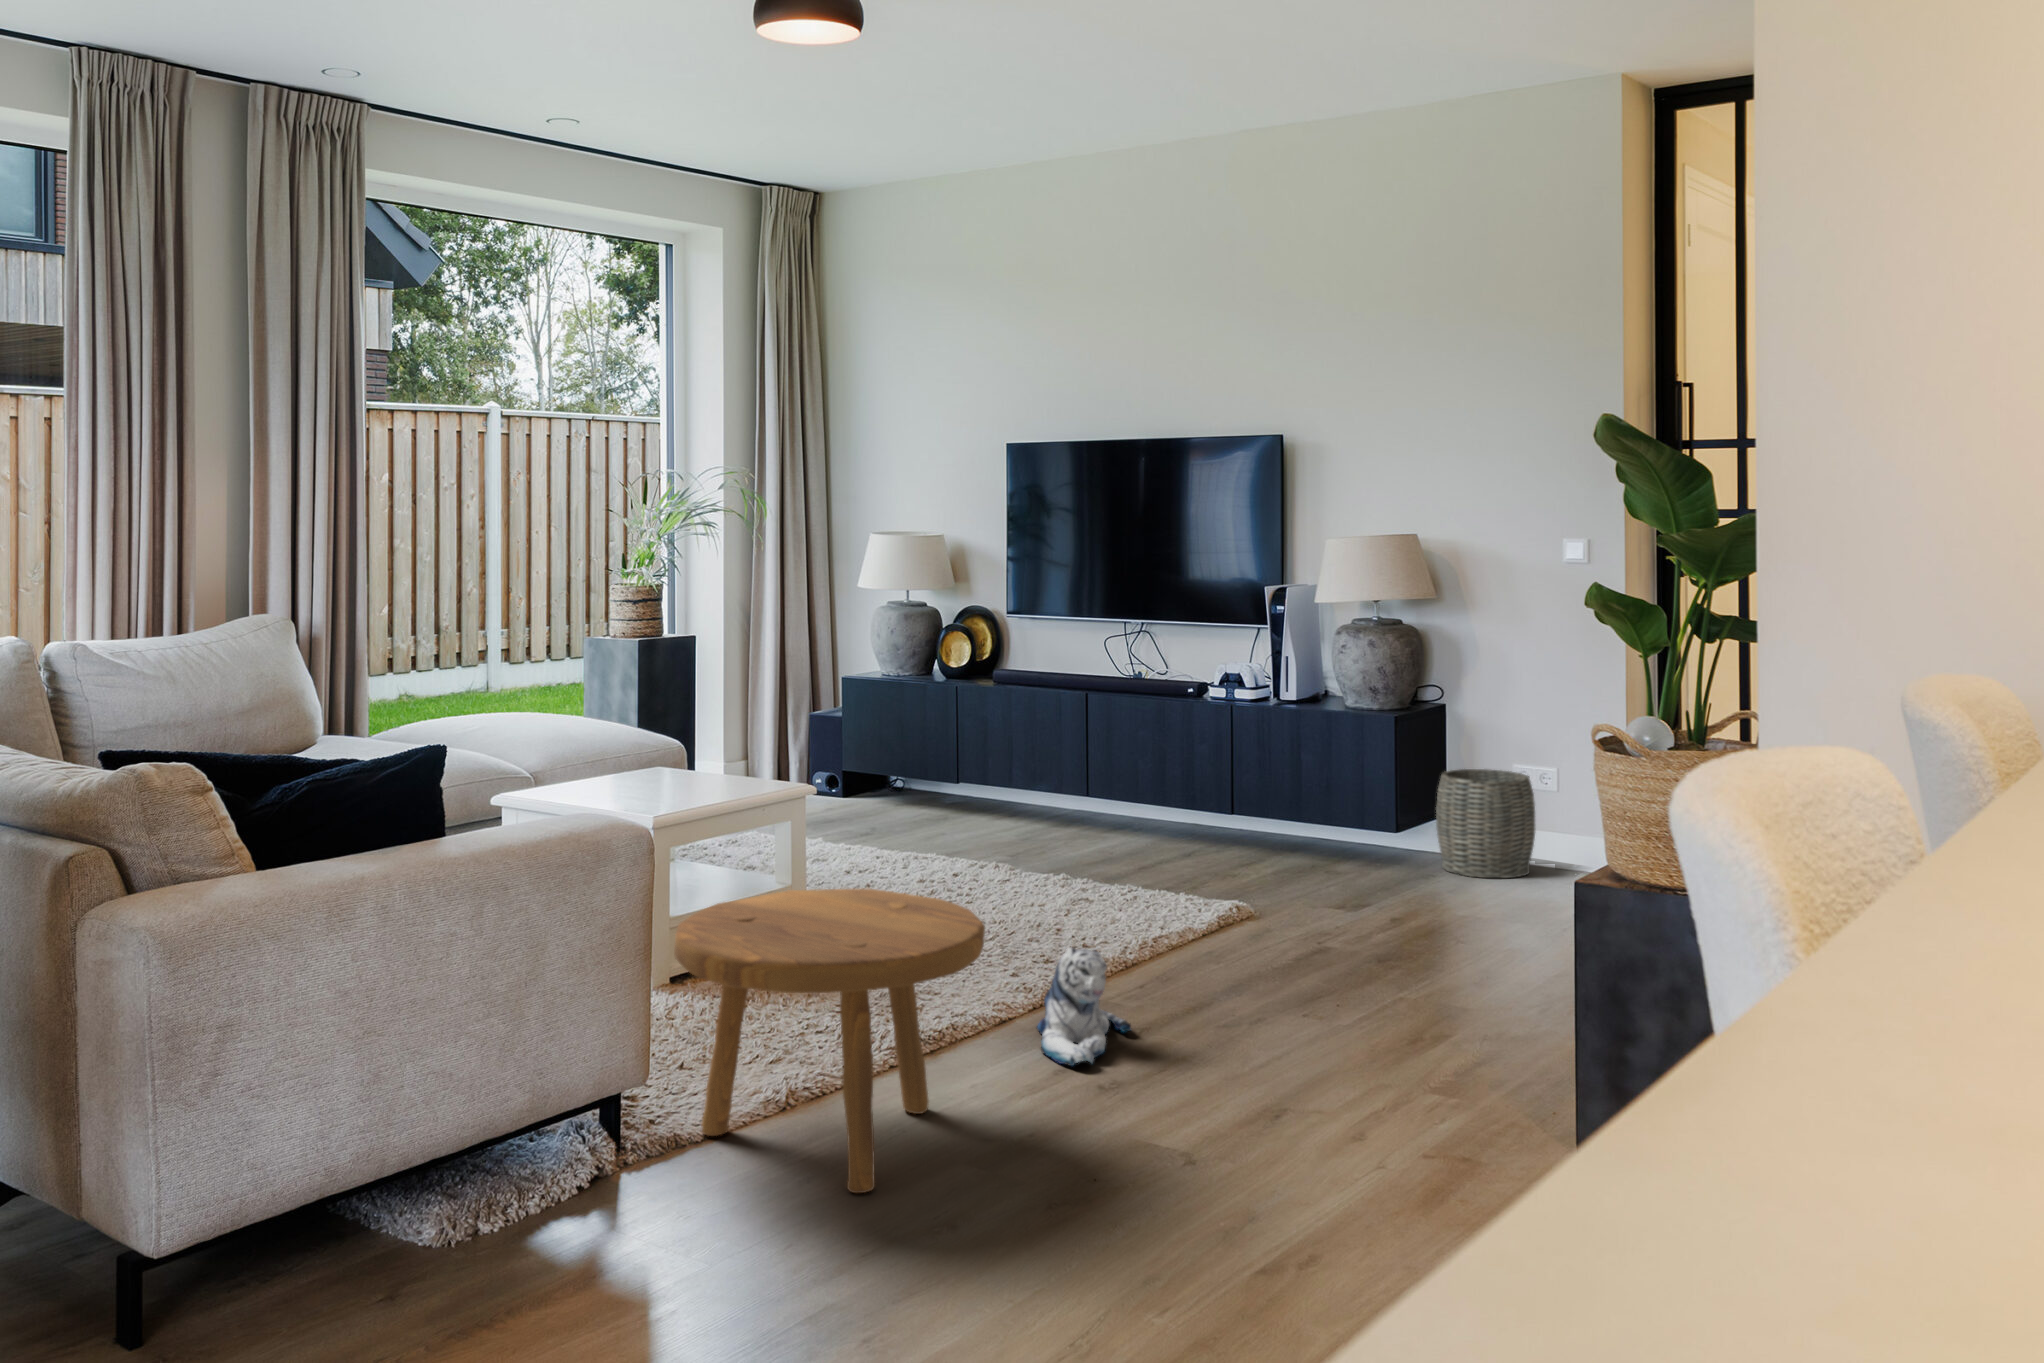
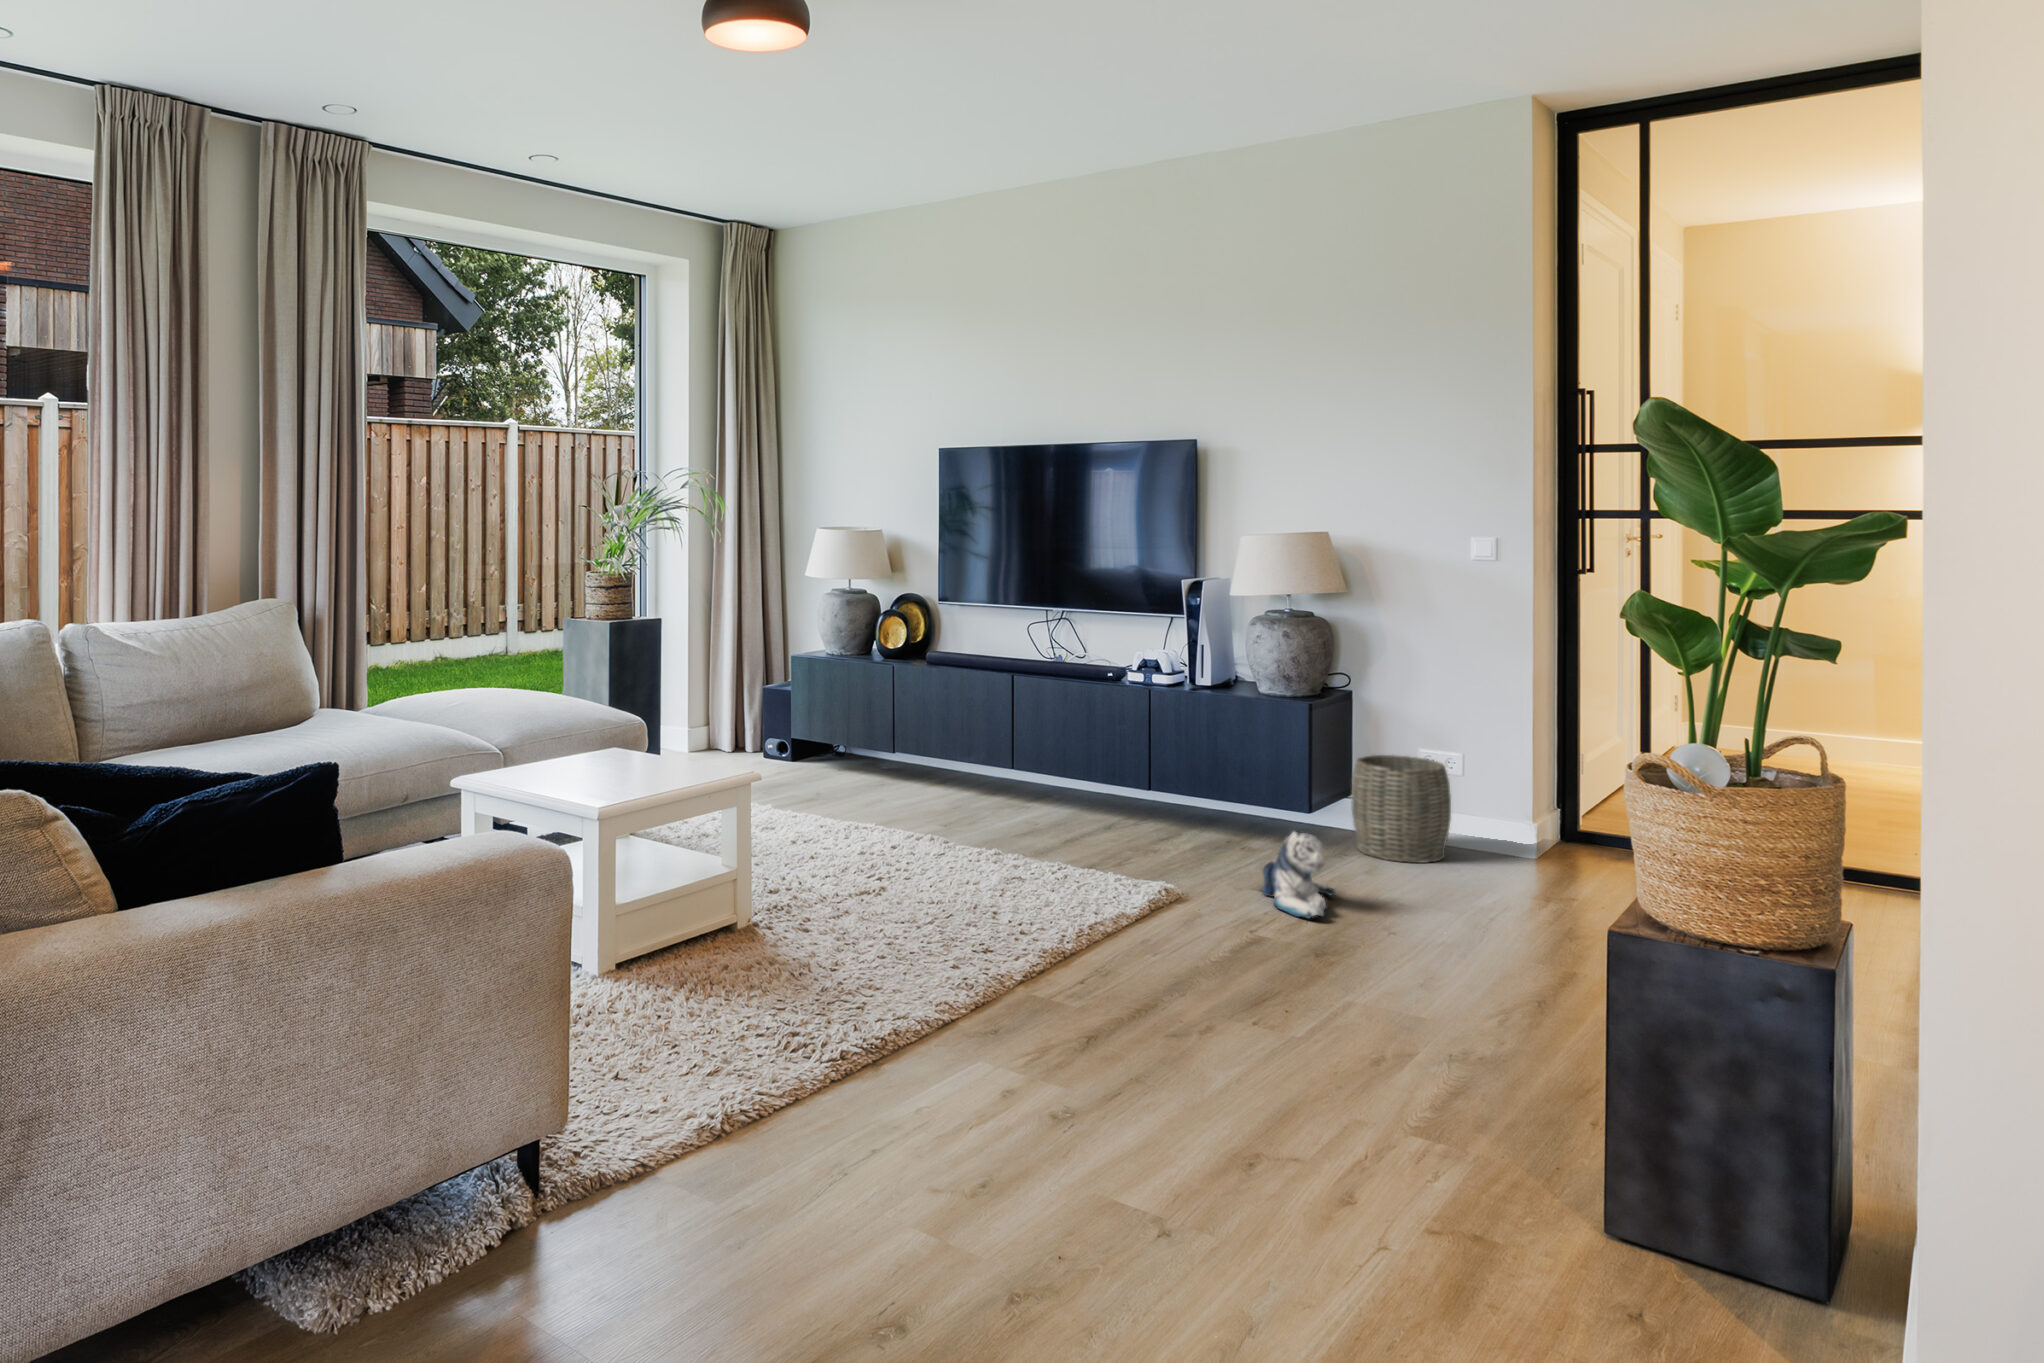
footstool: present [674,889,985,1193] -> none [597,905,932,1269]
plush toy: present [1037,947,1131,1066] -> present [1261,832,1335,918]

